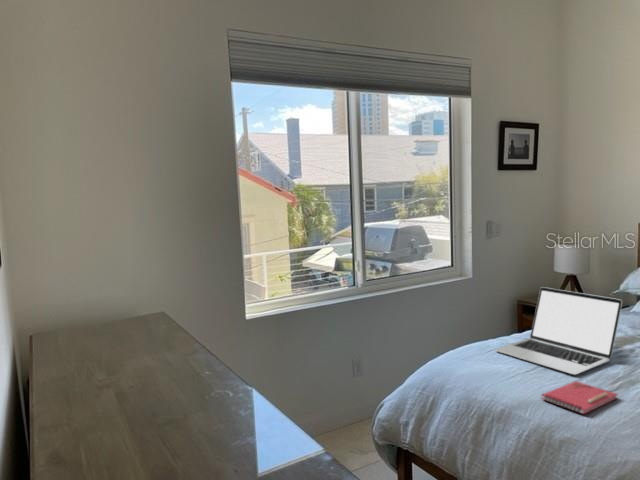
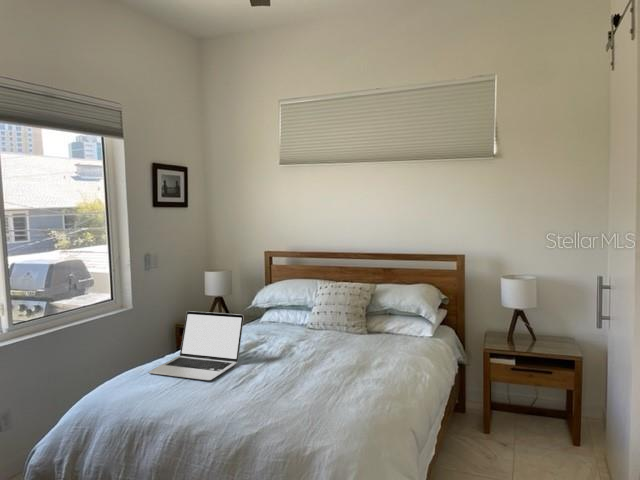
notebook: present [542,381,617,414] -> none [182,385,238,411]

